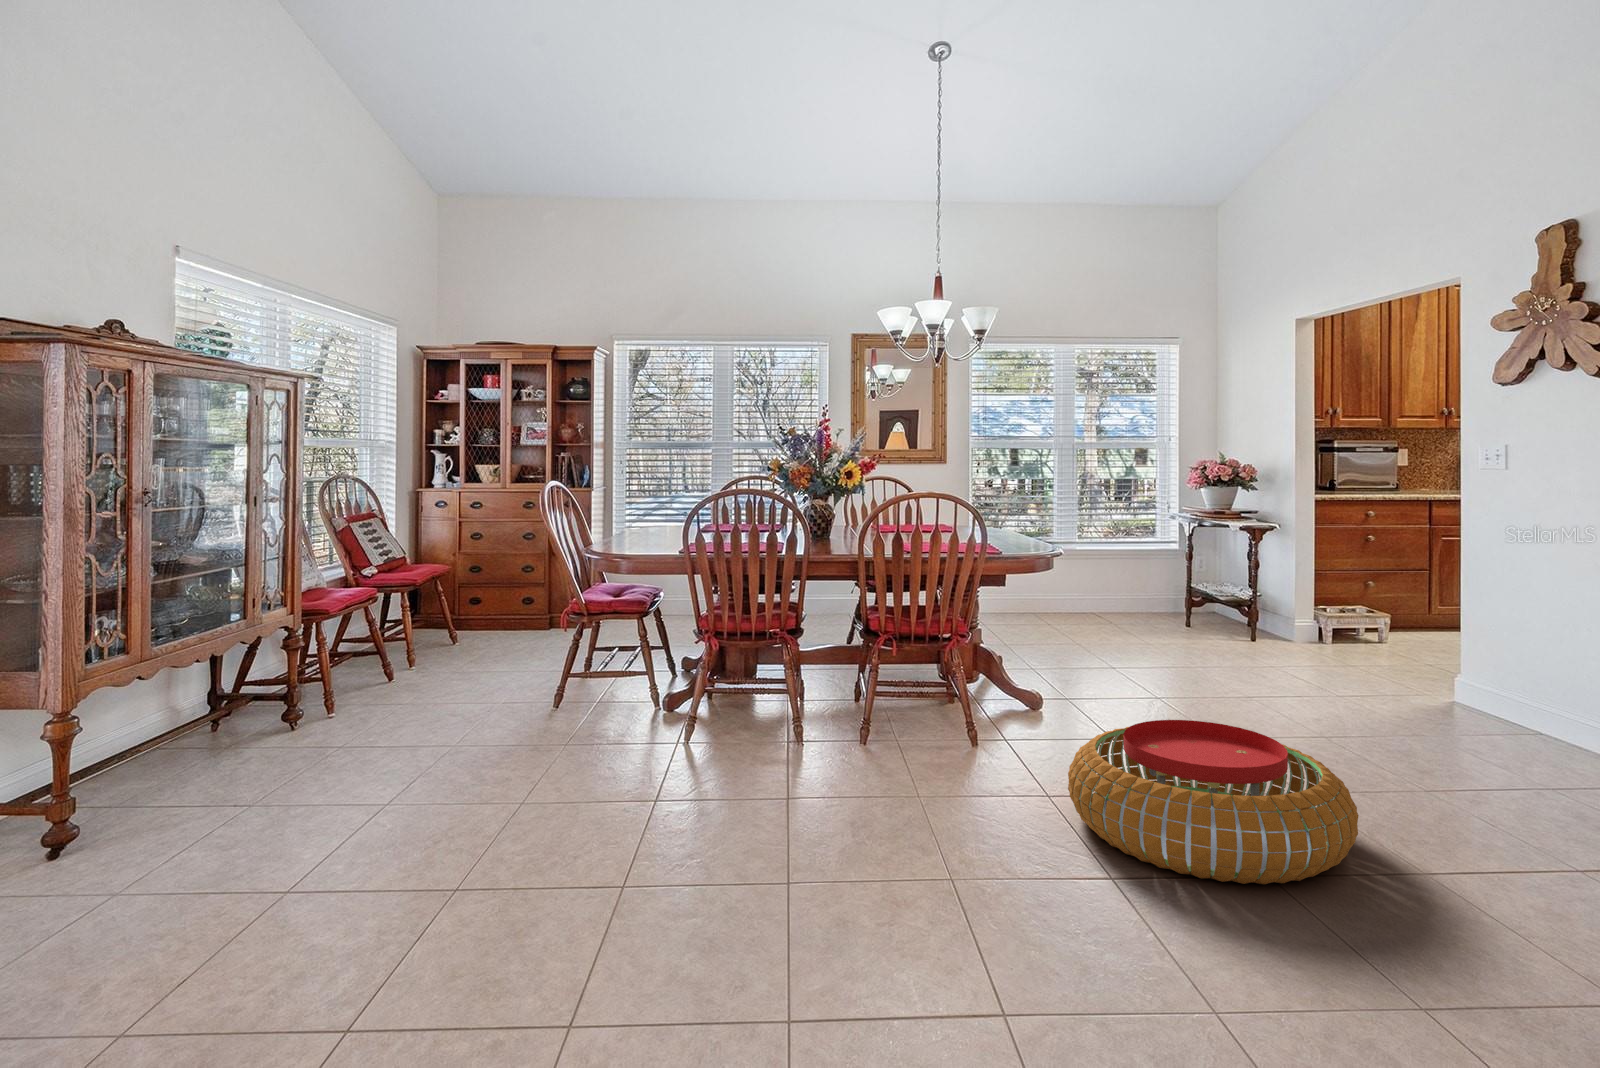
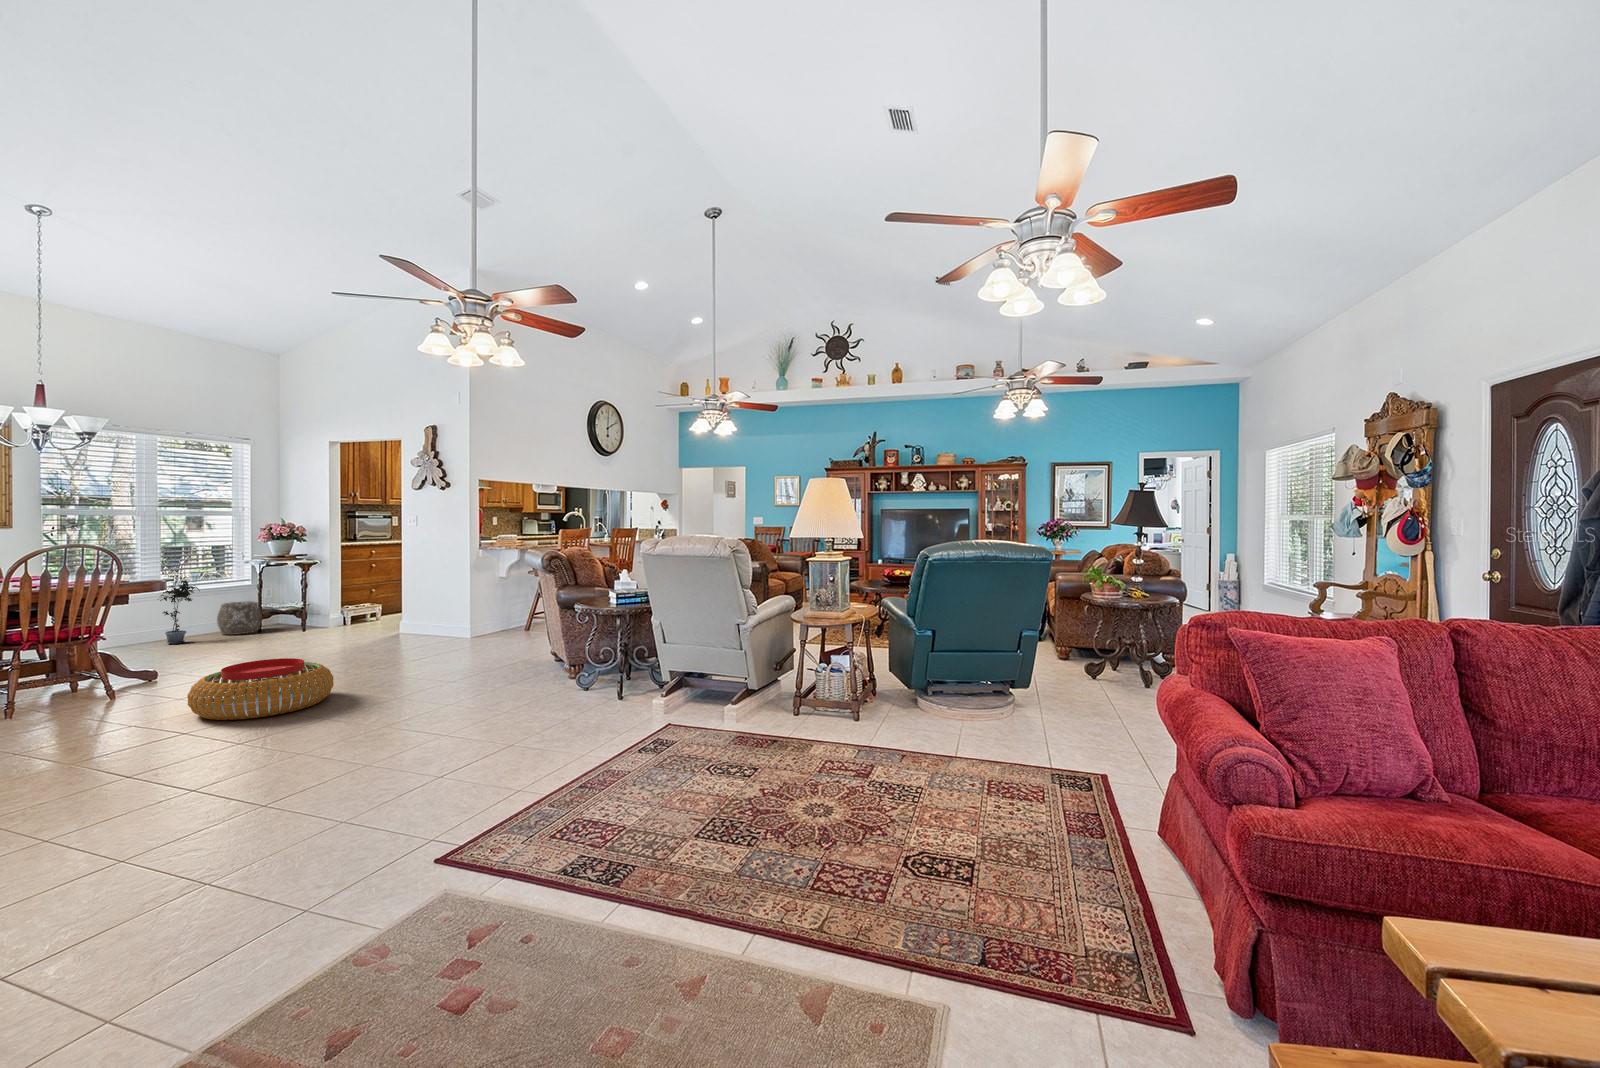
potted plant: none [1070,539,1116,629] -> present [160,578,200,644]
woven basket: none [1135,578,1192,626] -> present [217,601,262,635]

